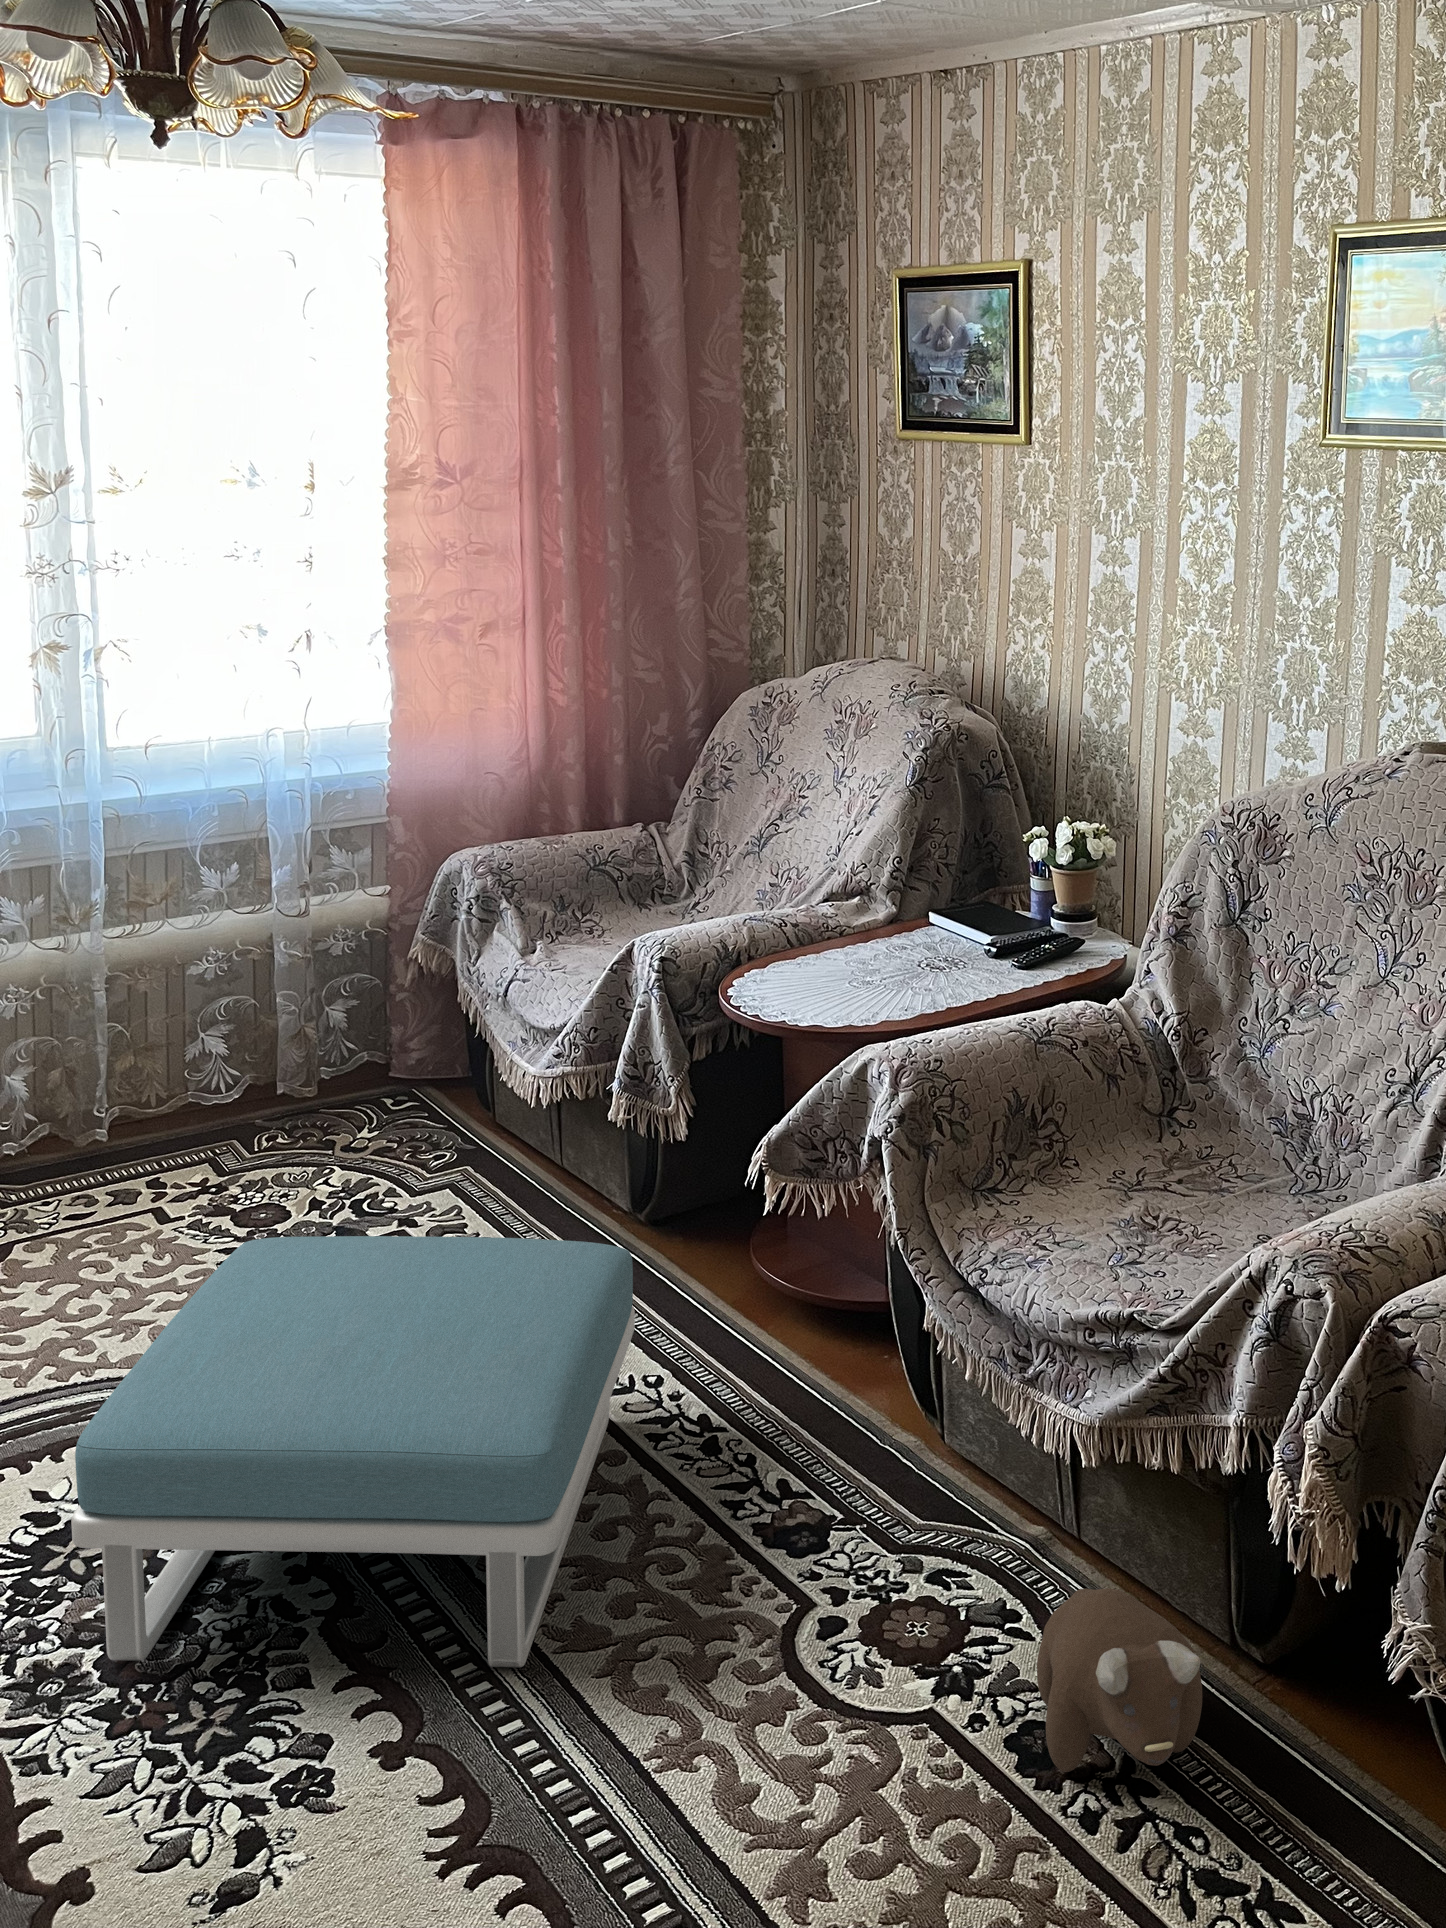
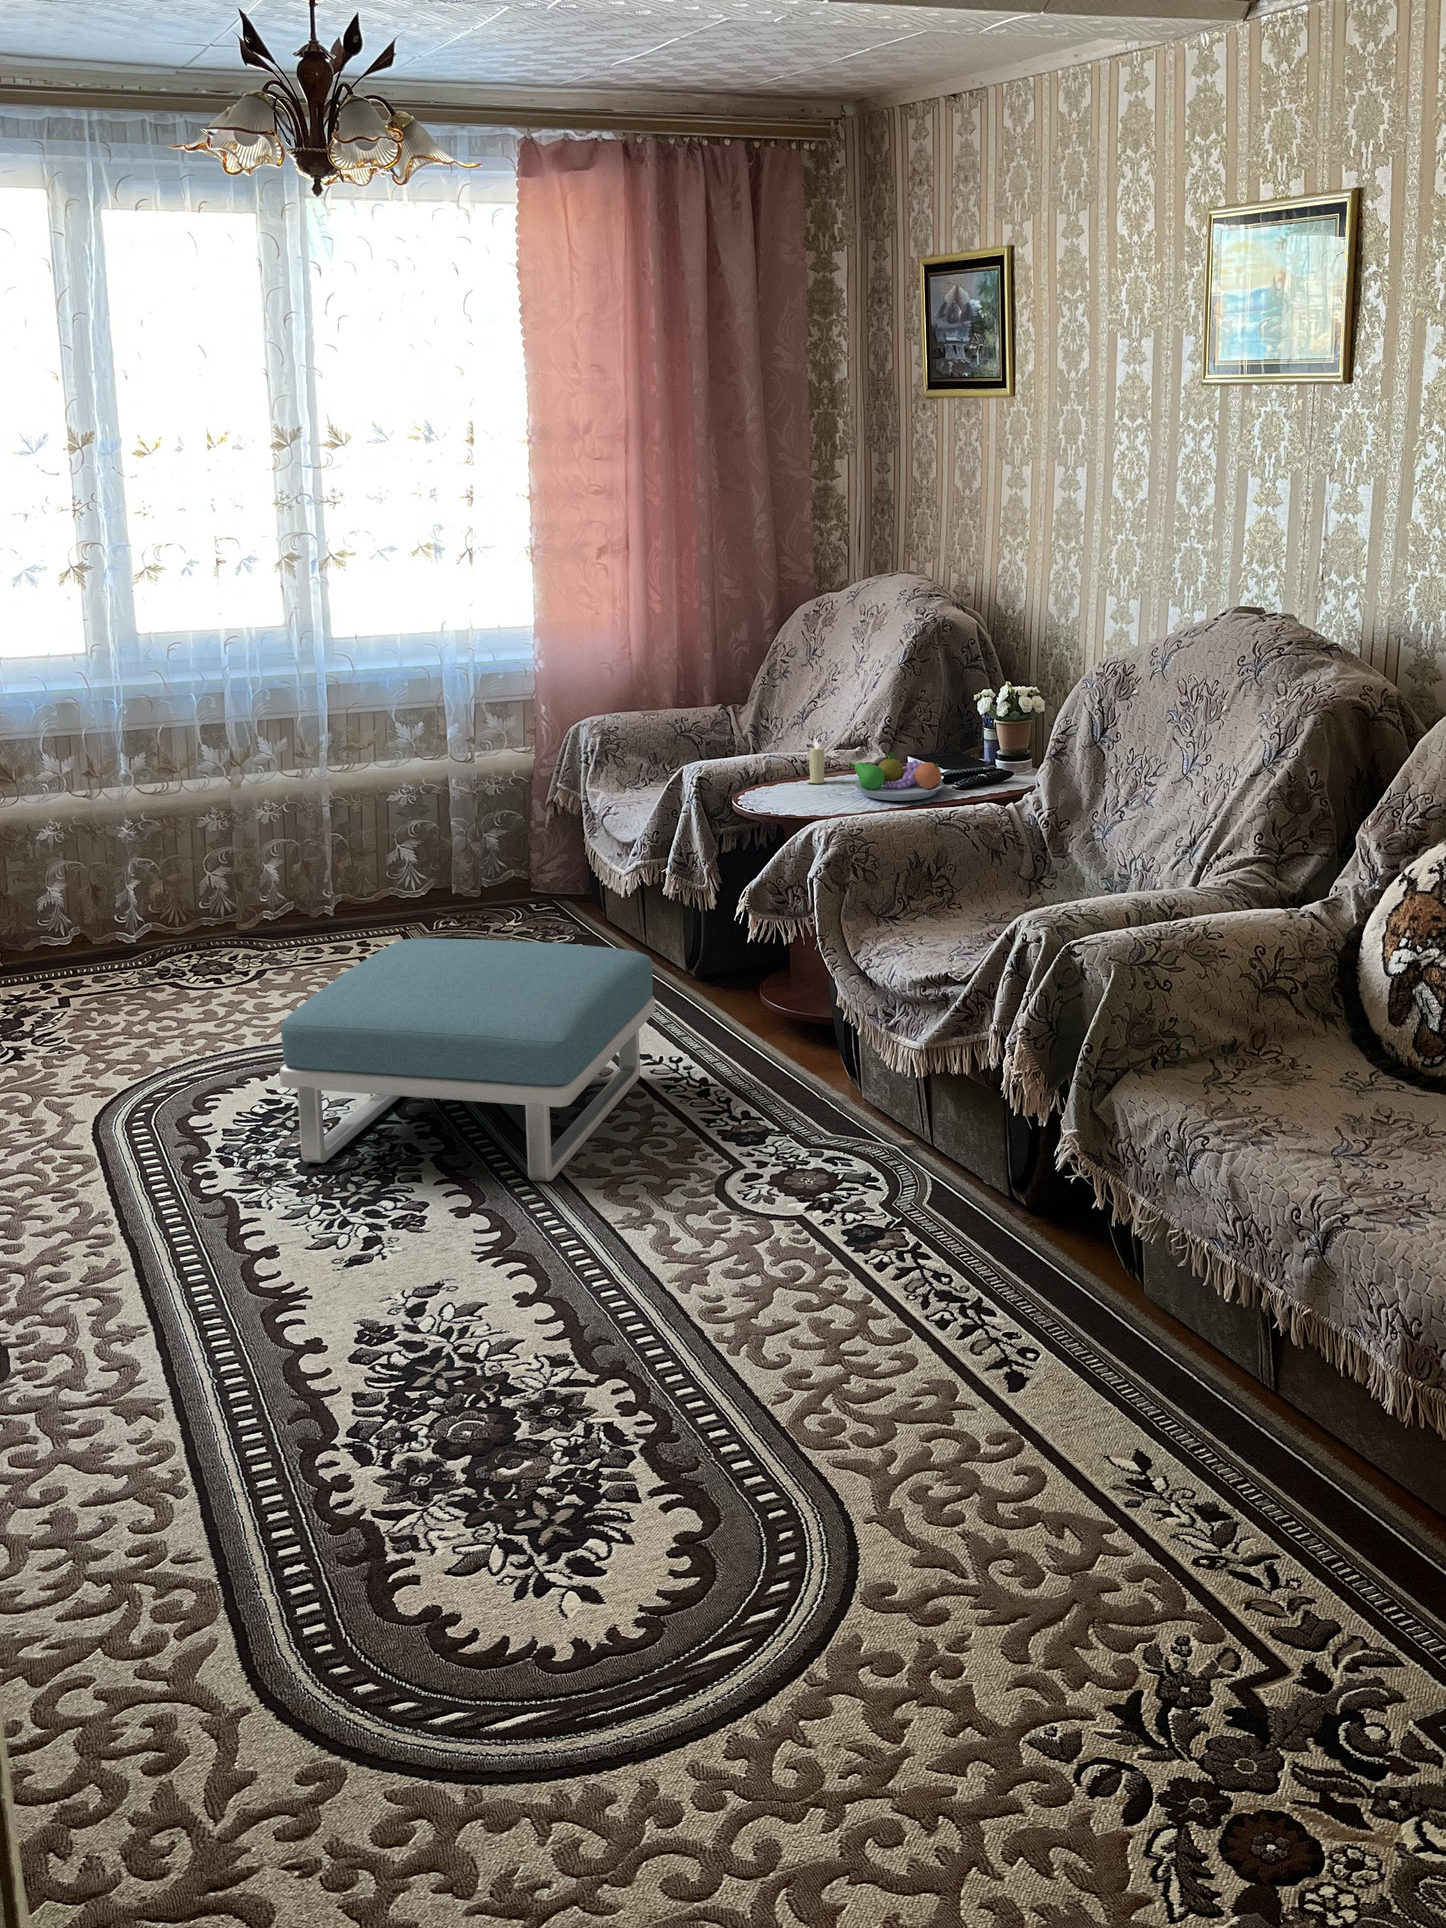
candle: none [799,901,824,961] -> present [806,738,824,784]
fruit bowl: none [861,917,990,989] -> present [849,752,944,801]
plush toy: present [1037,1588,1202,1772] -> none [861,1140,967,1247]

